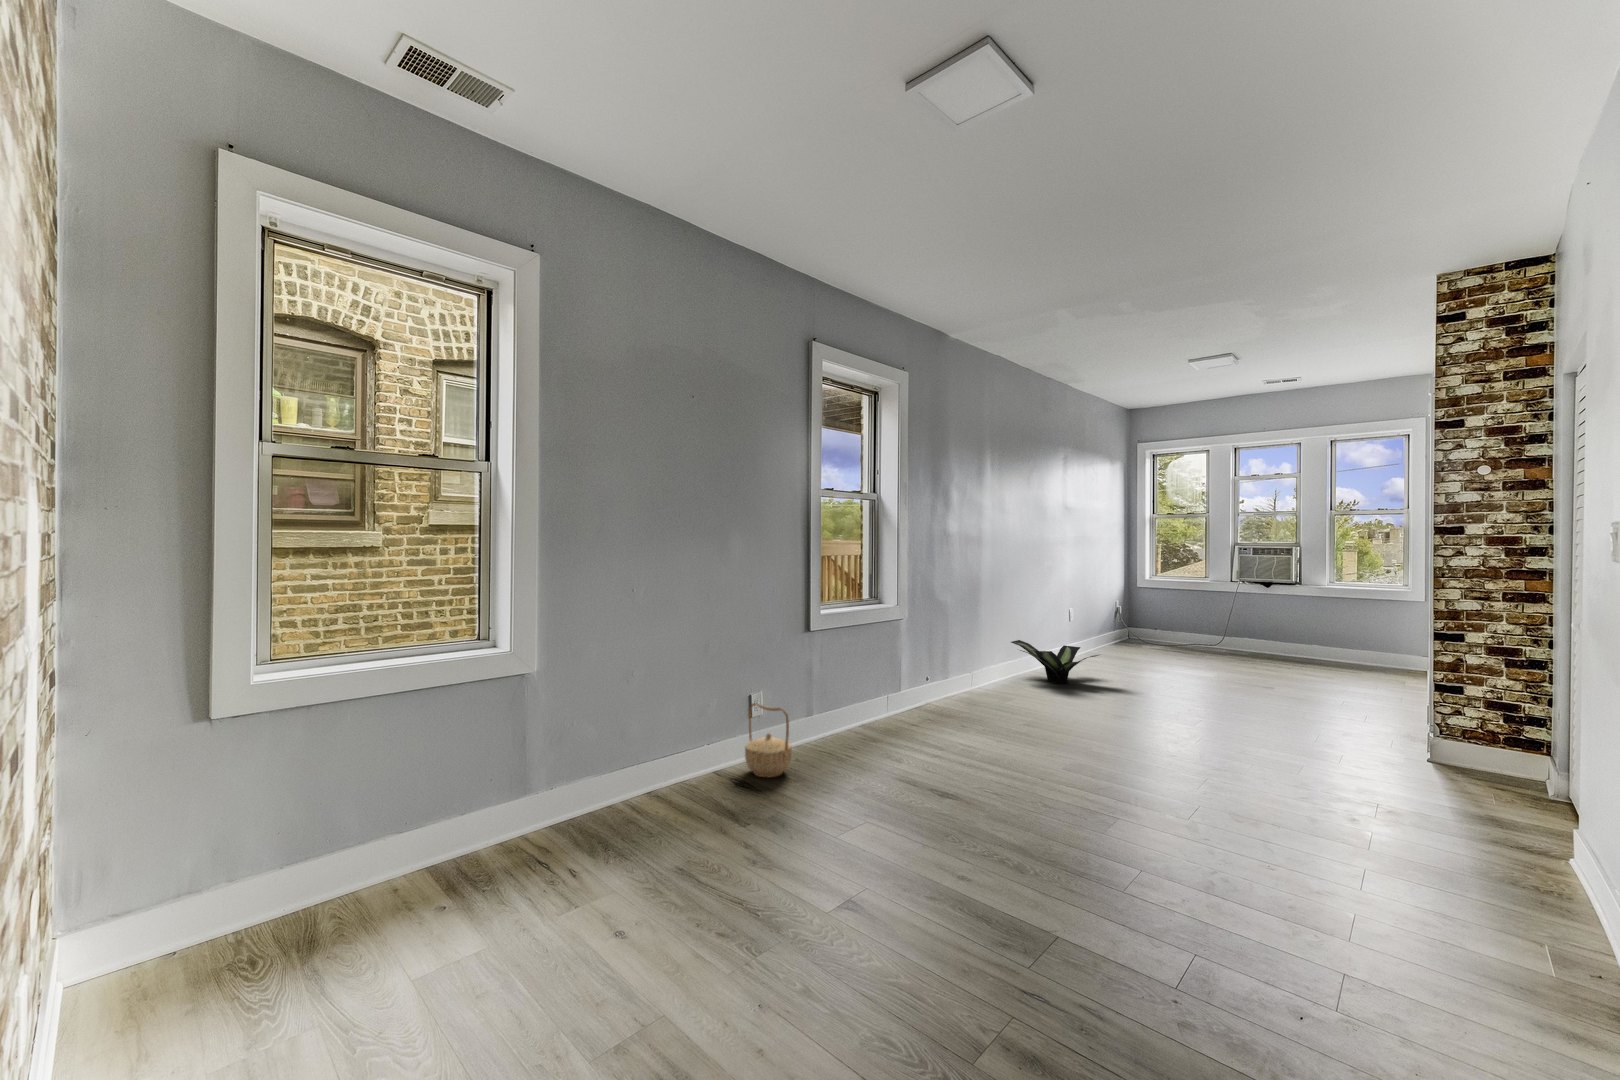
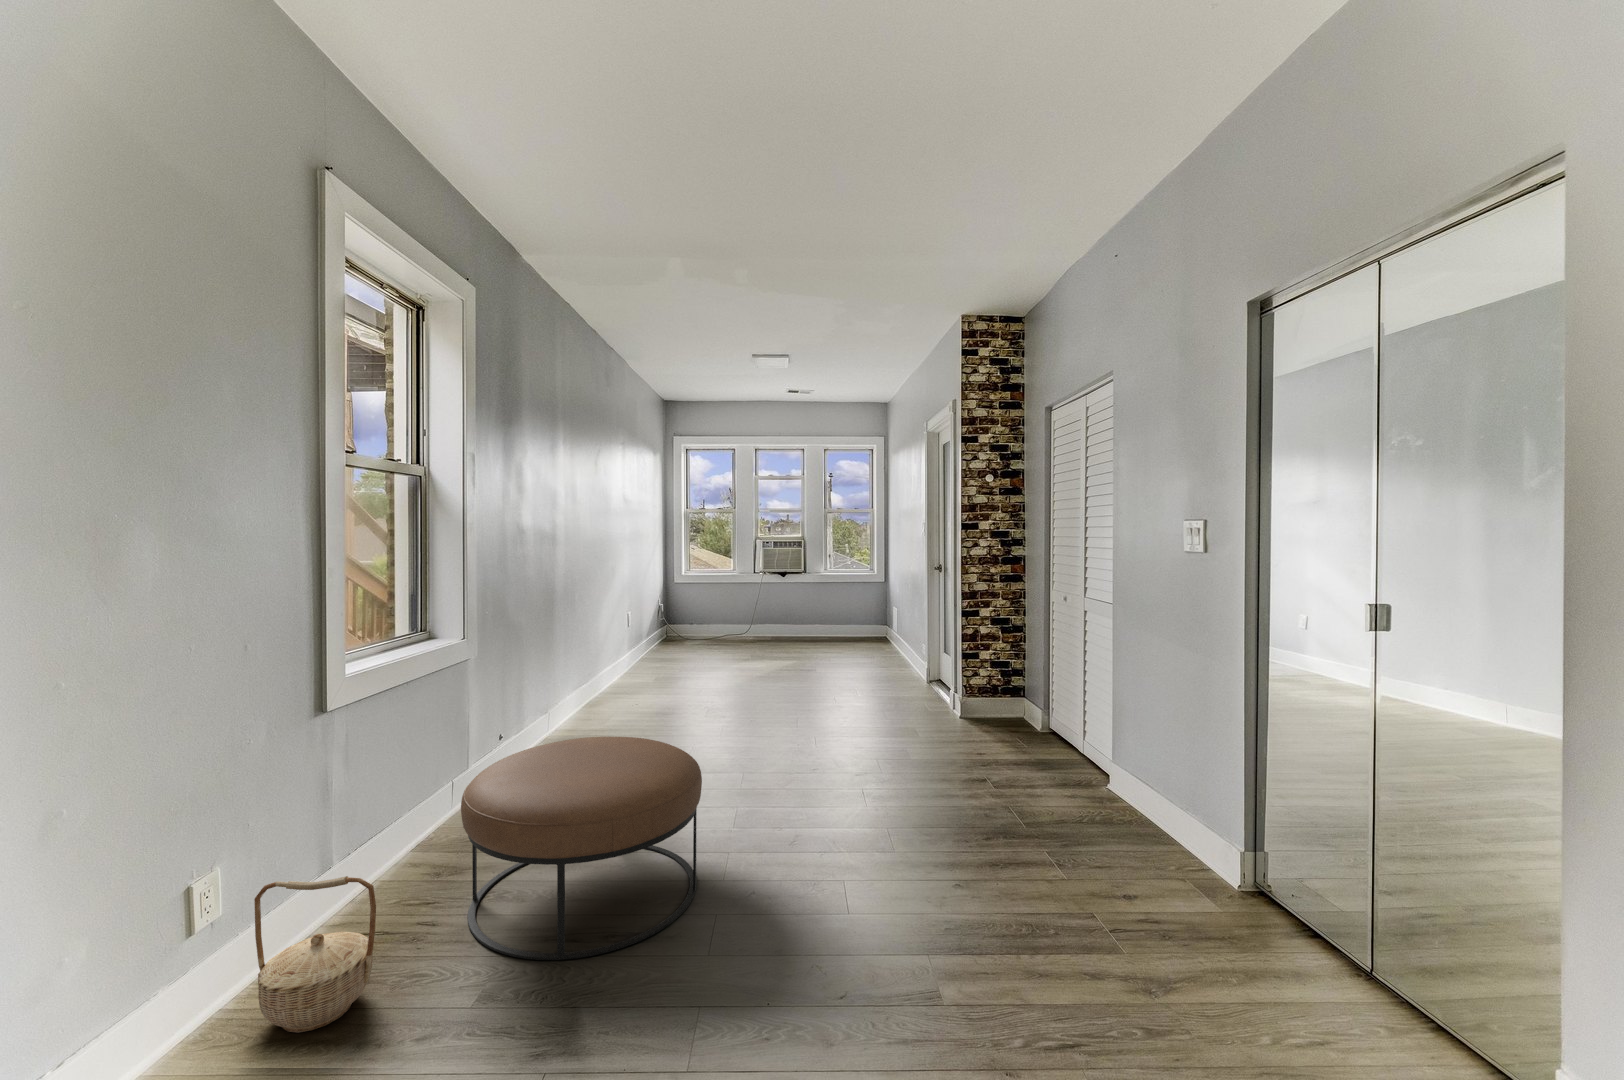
potted plant: present [1011,640,1098,684] -> none [562,654,669,702]
ottoman: none [844,674,996,799] -> present [461,737,702,960]

